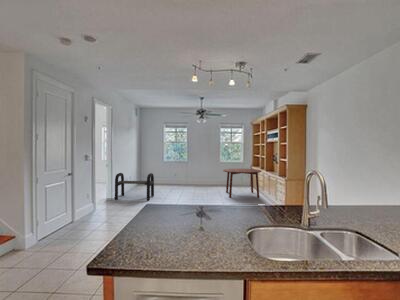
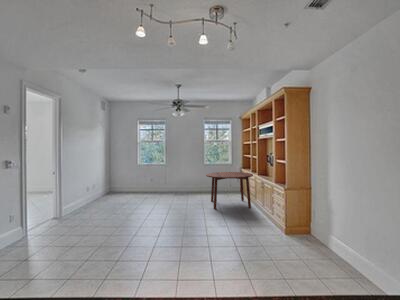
bench: present [115,173,154,200] -> none [64,181,119,218]

